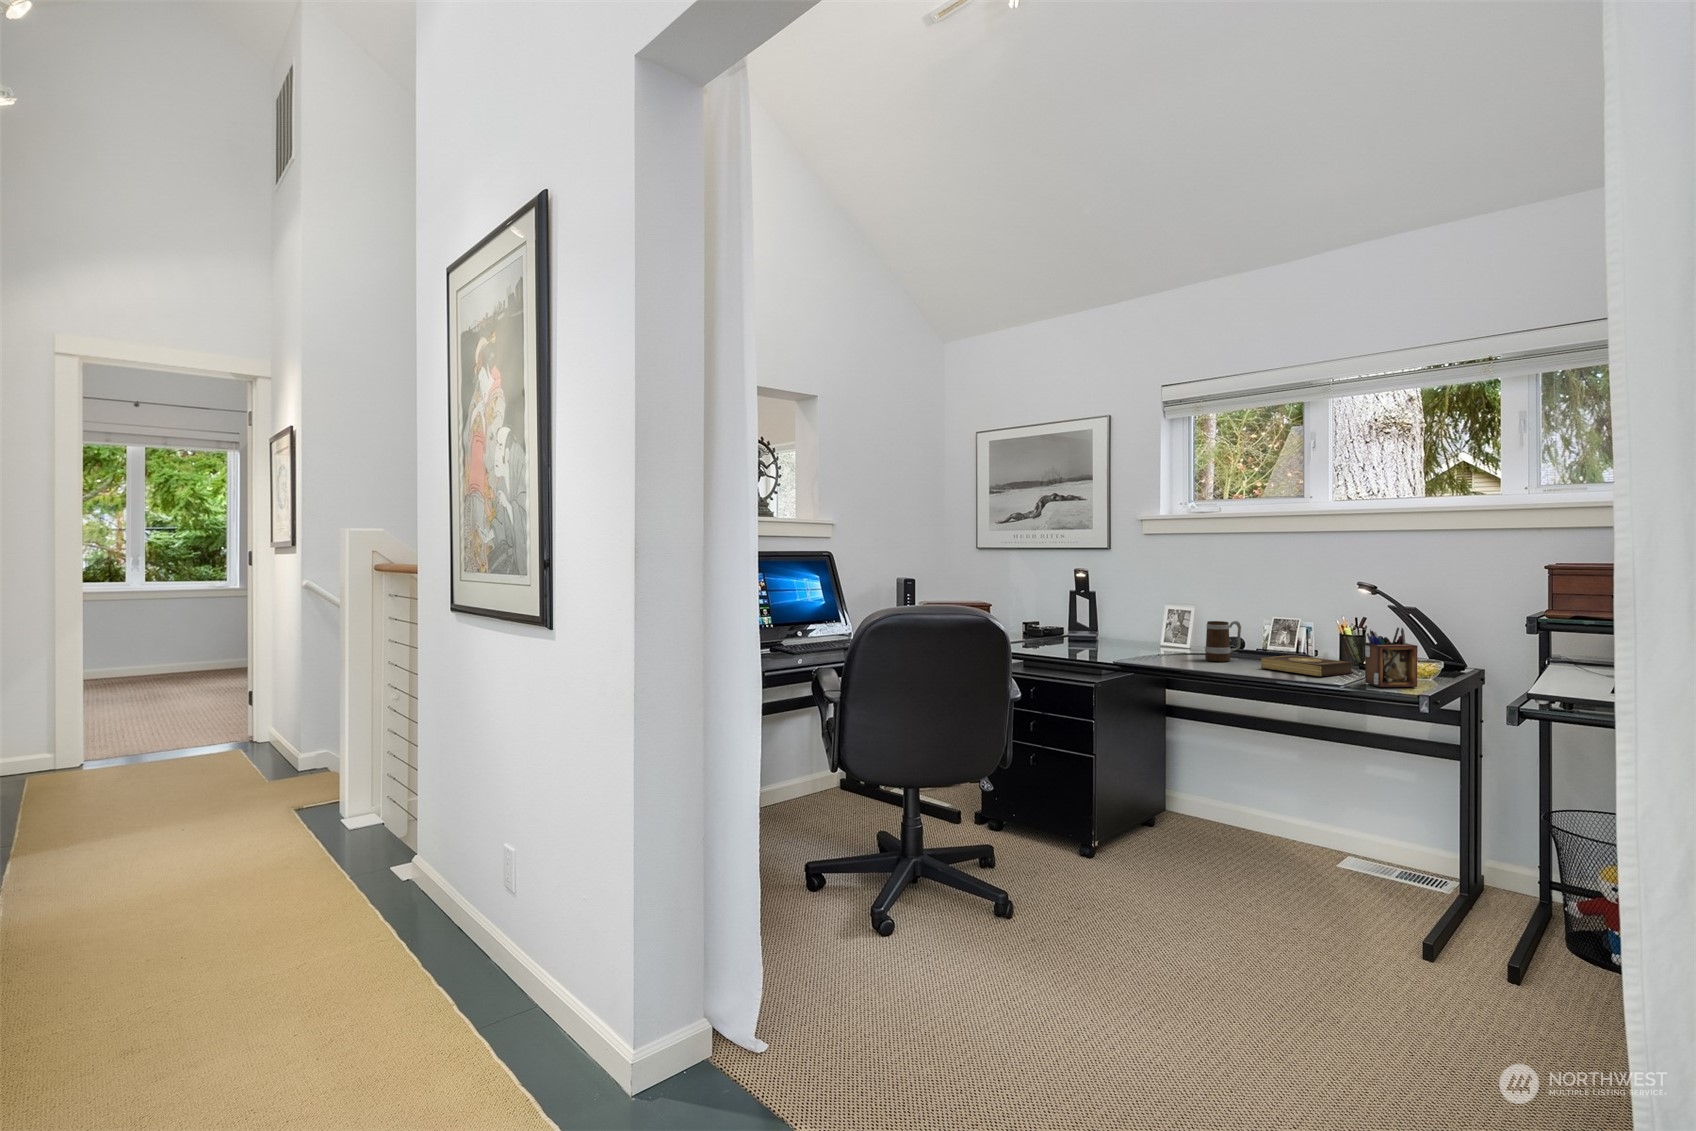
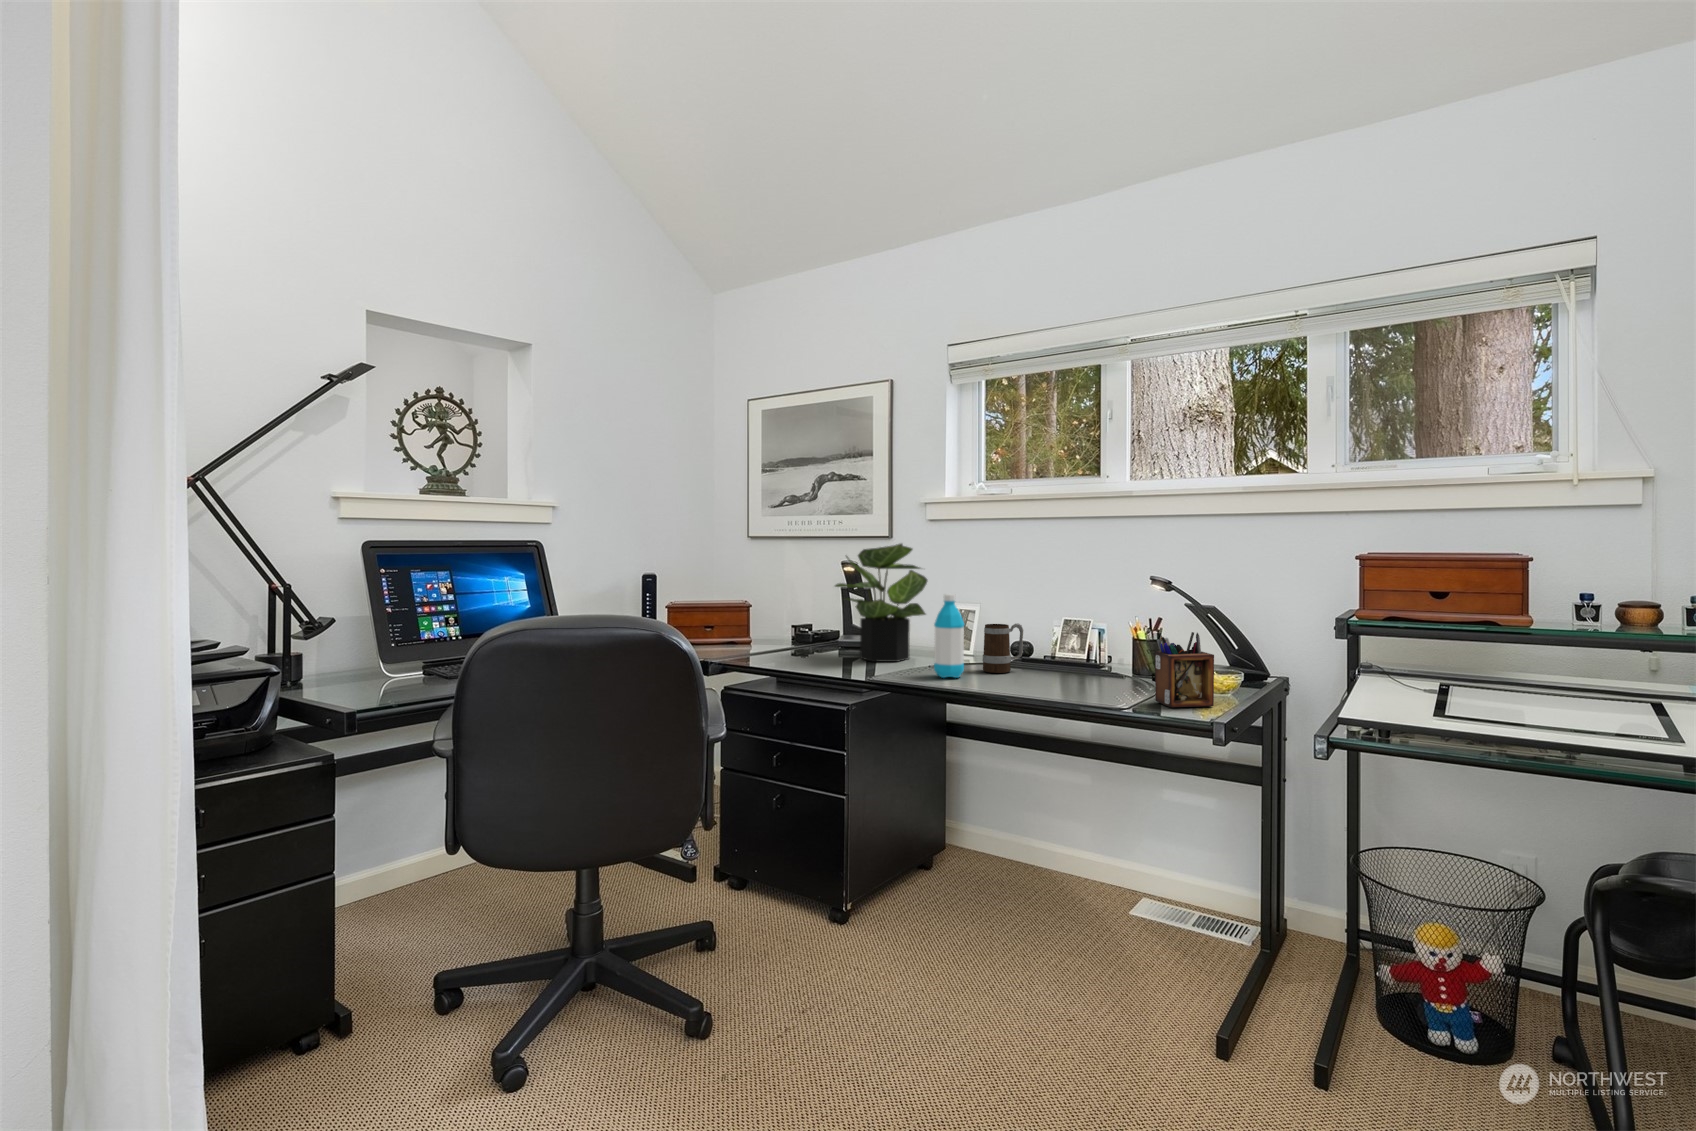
potted plant: none [1066,555,1152,652] -> present [835,544,927,662]
water bottle: none [1166,596,1192,664] -> present [934,594,964,678]
book: present [1261,655,1353,676] -> none [1042,664,1144,693]

